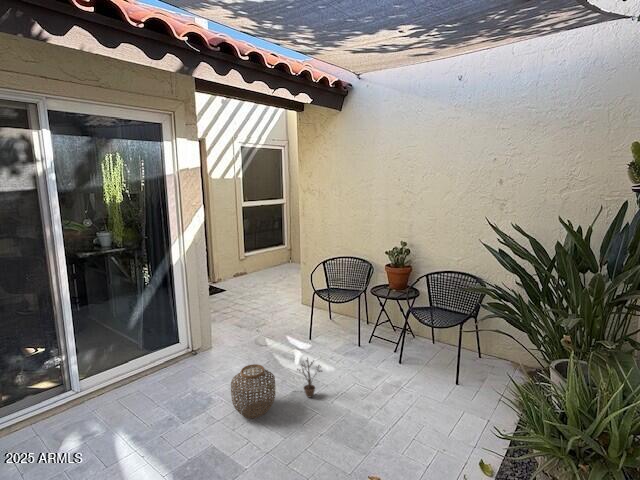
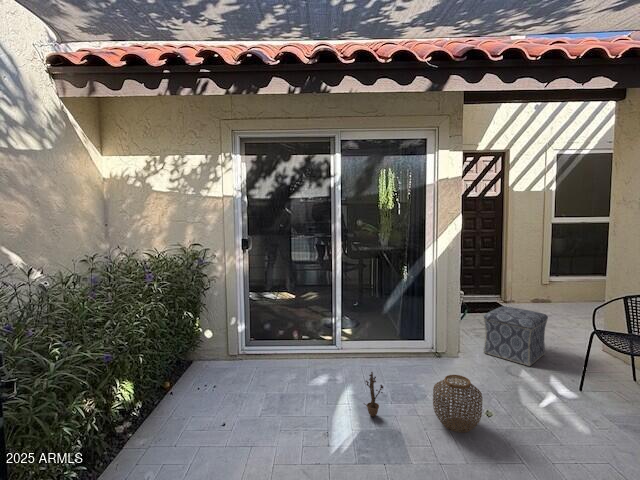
ottoman: none [227,287,273,335] -> present [483,306,548,366]
decorative plant: present [295,358,322,397] -> present [364,372,383,416]

